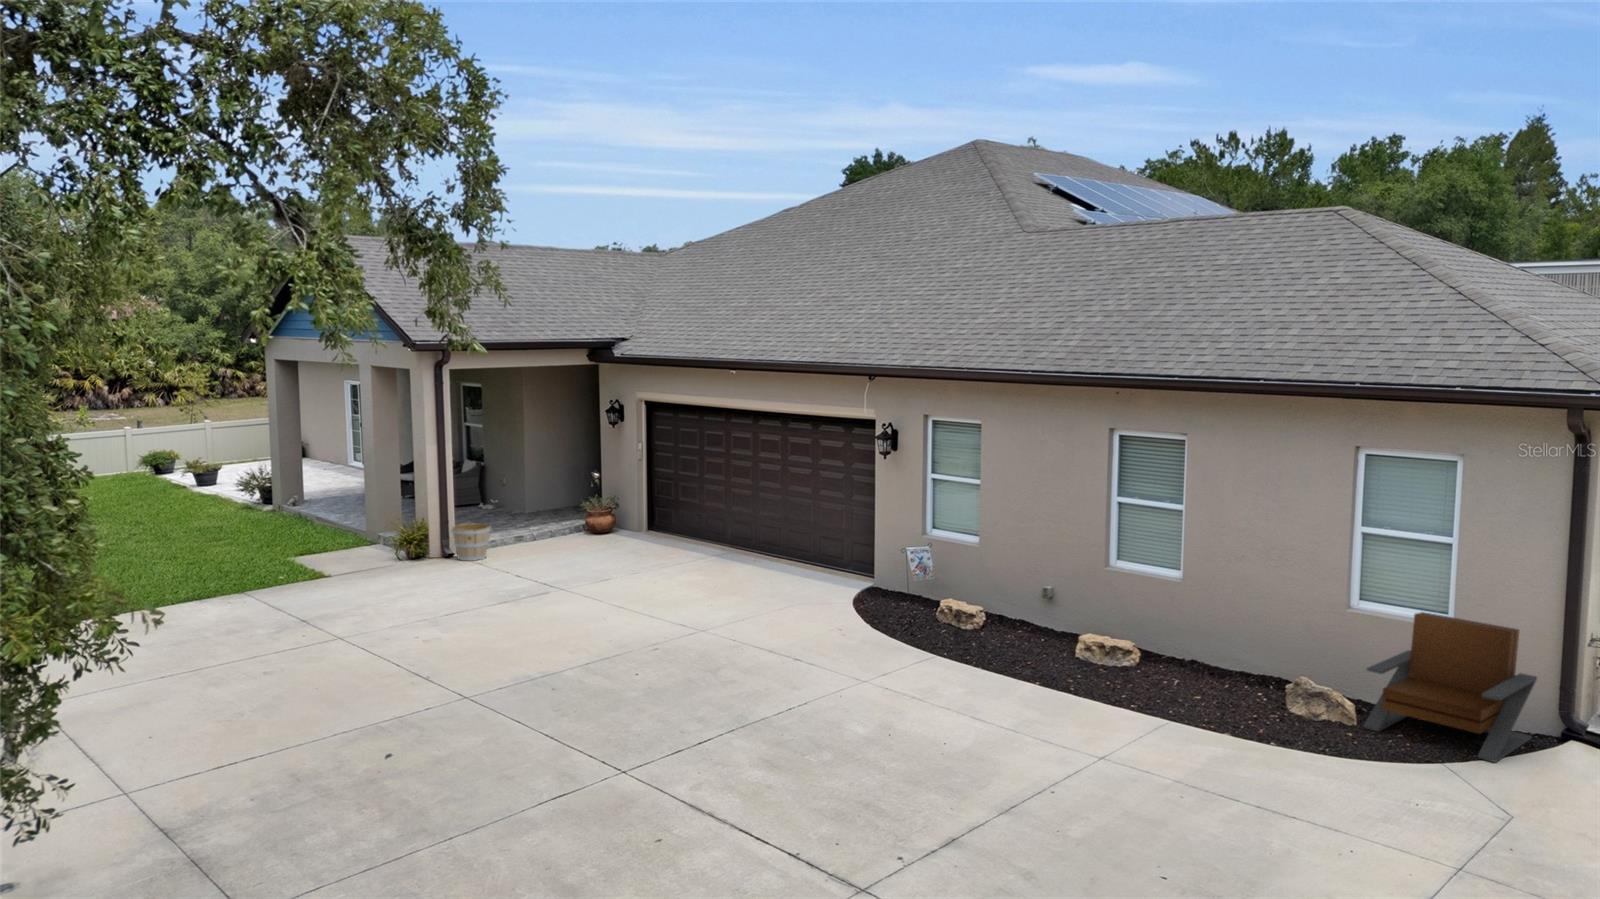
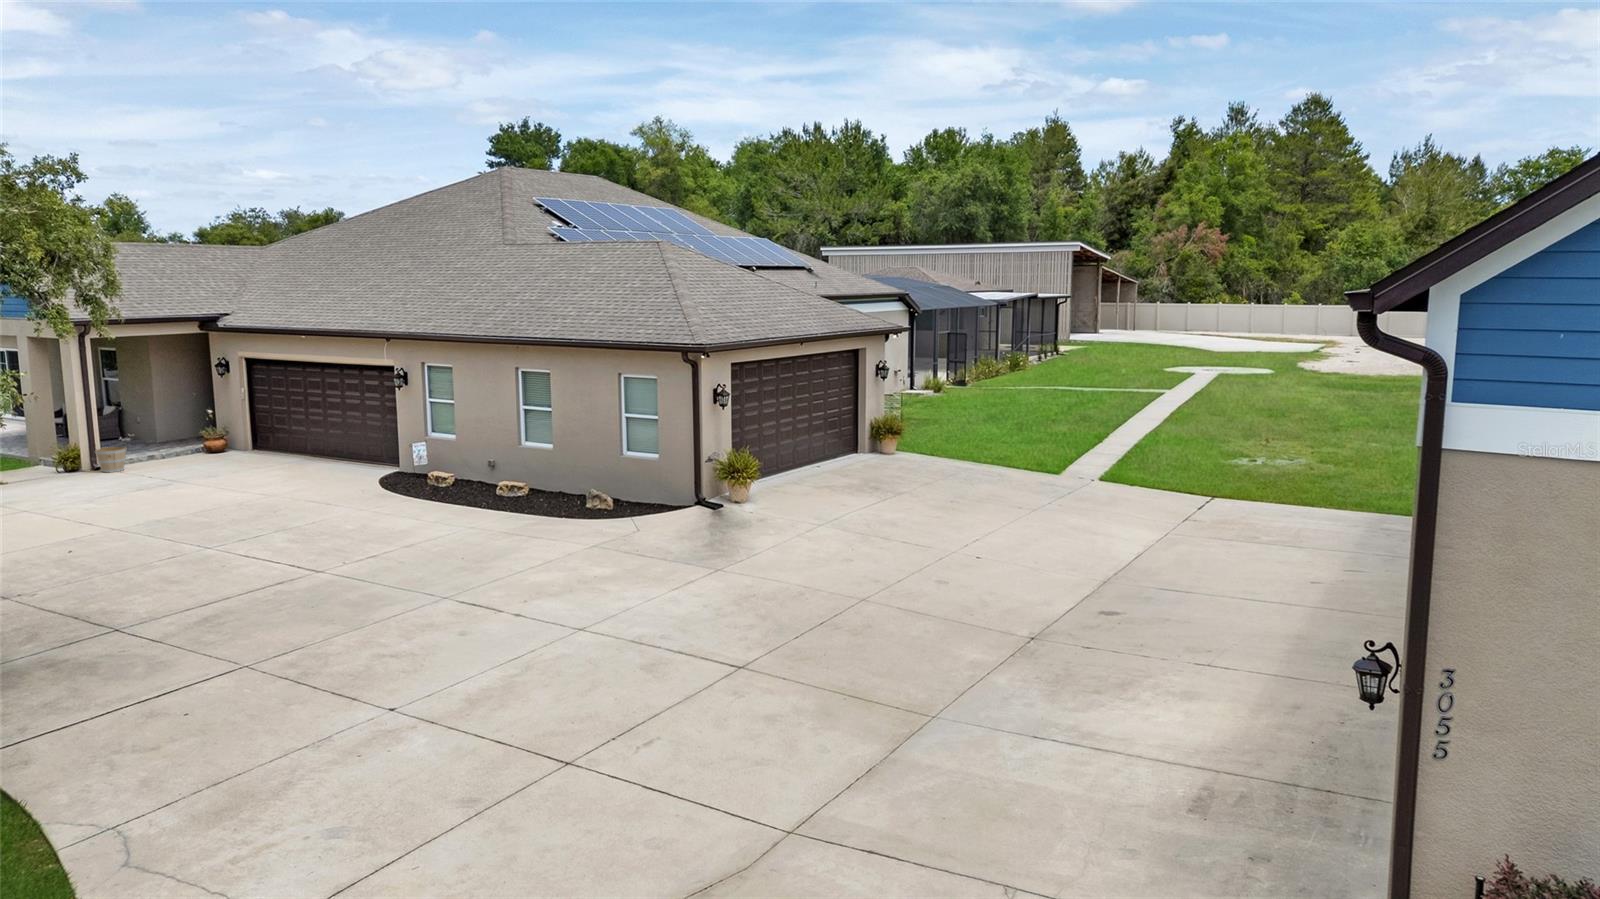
lounge chair: present [1364,612,1537,762] -> none [609,453,685,516]

